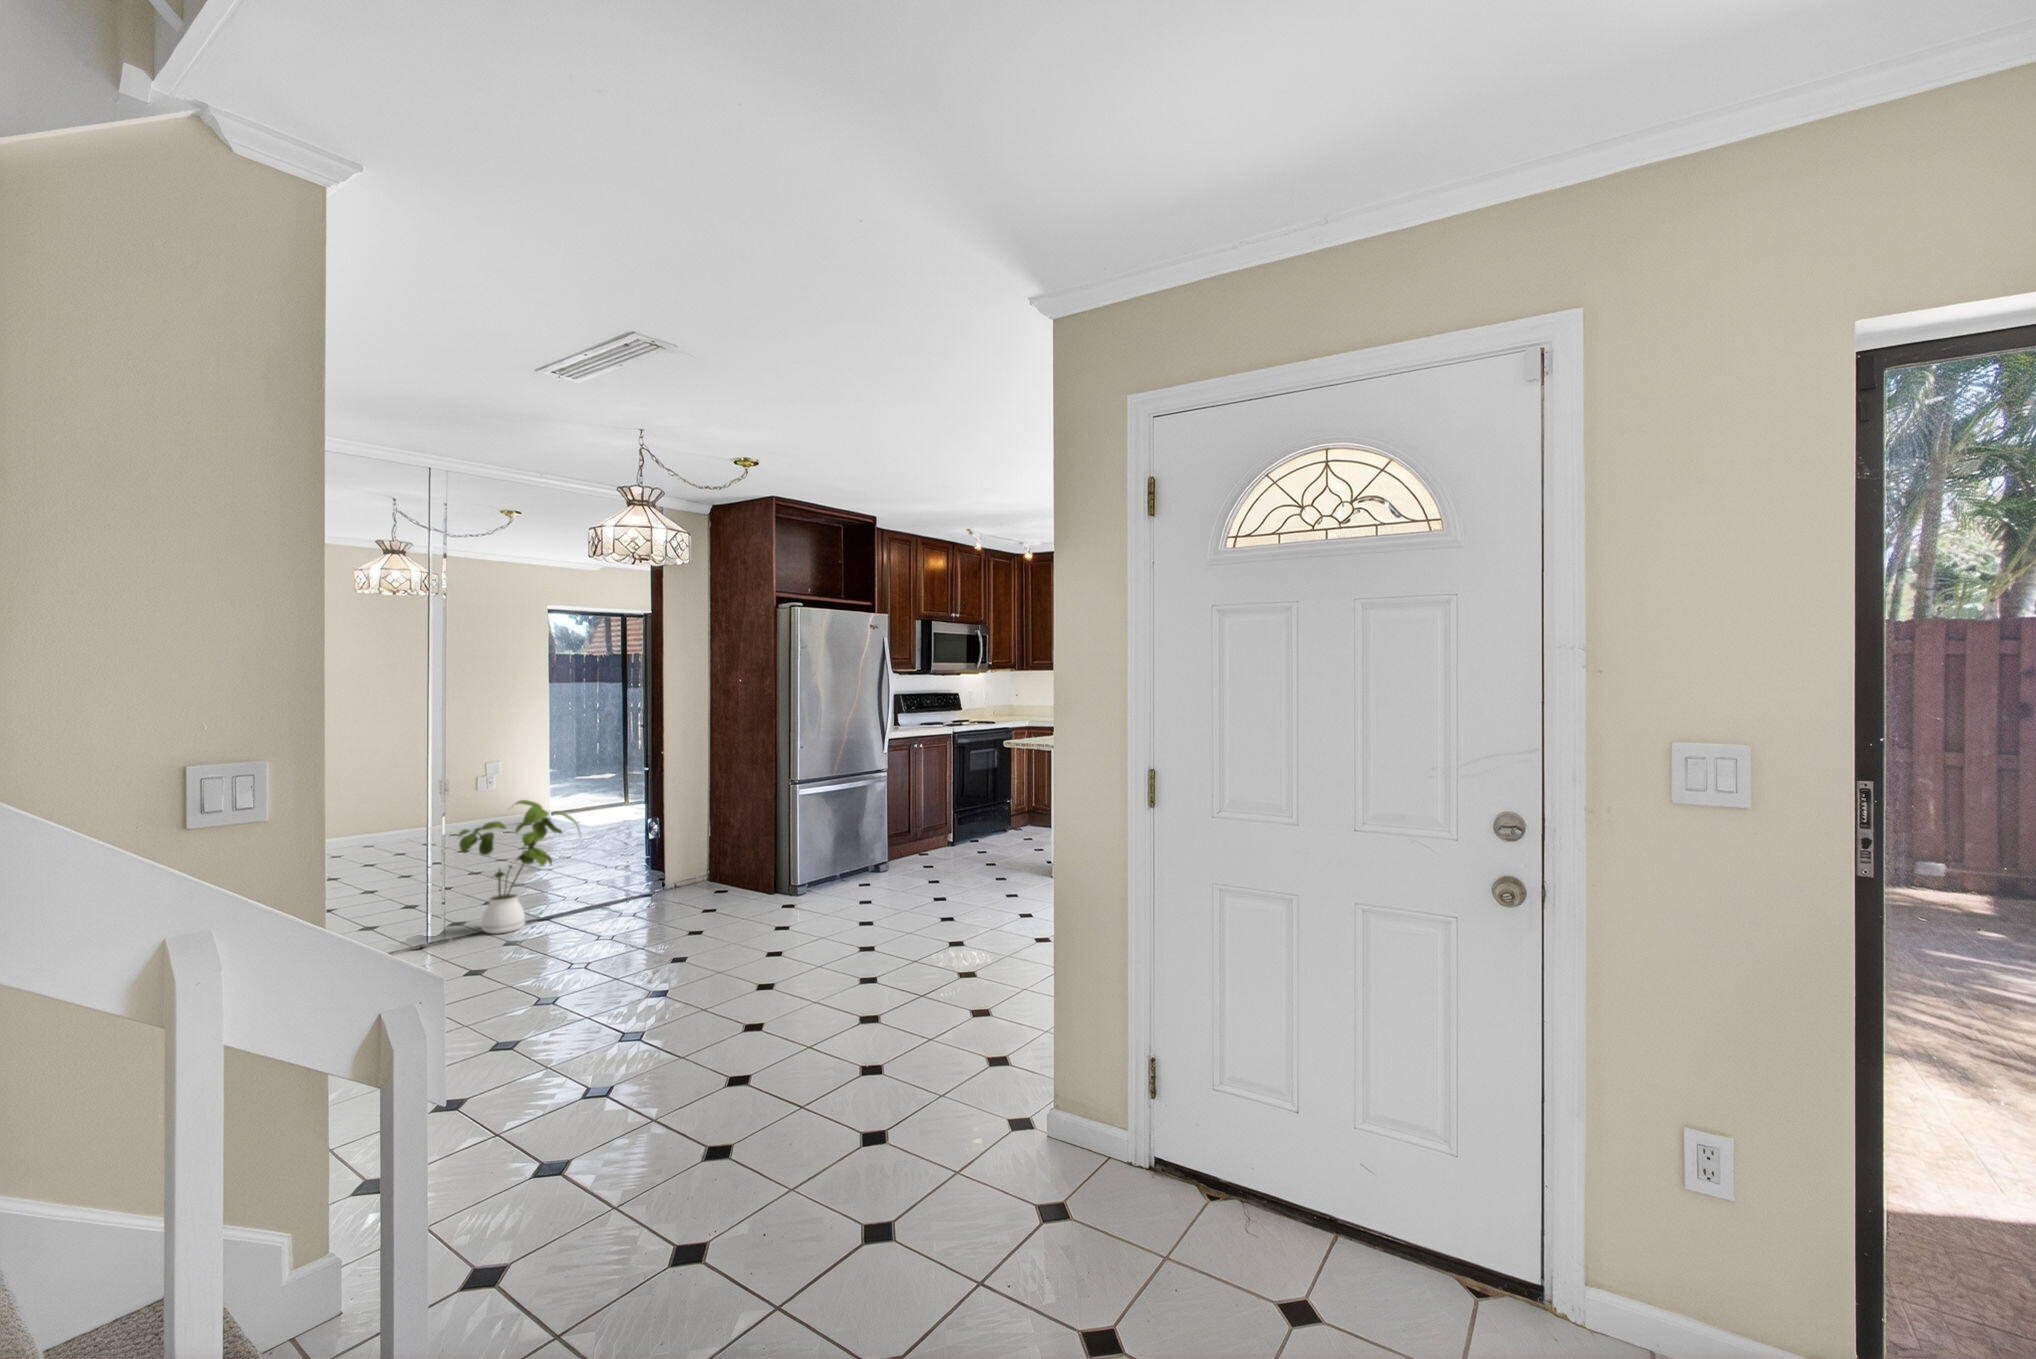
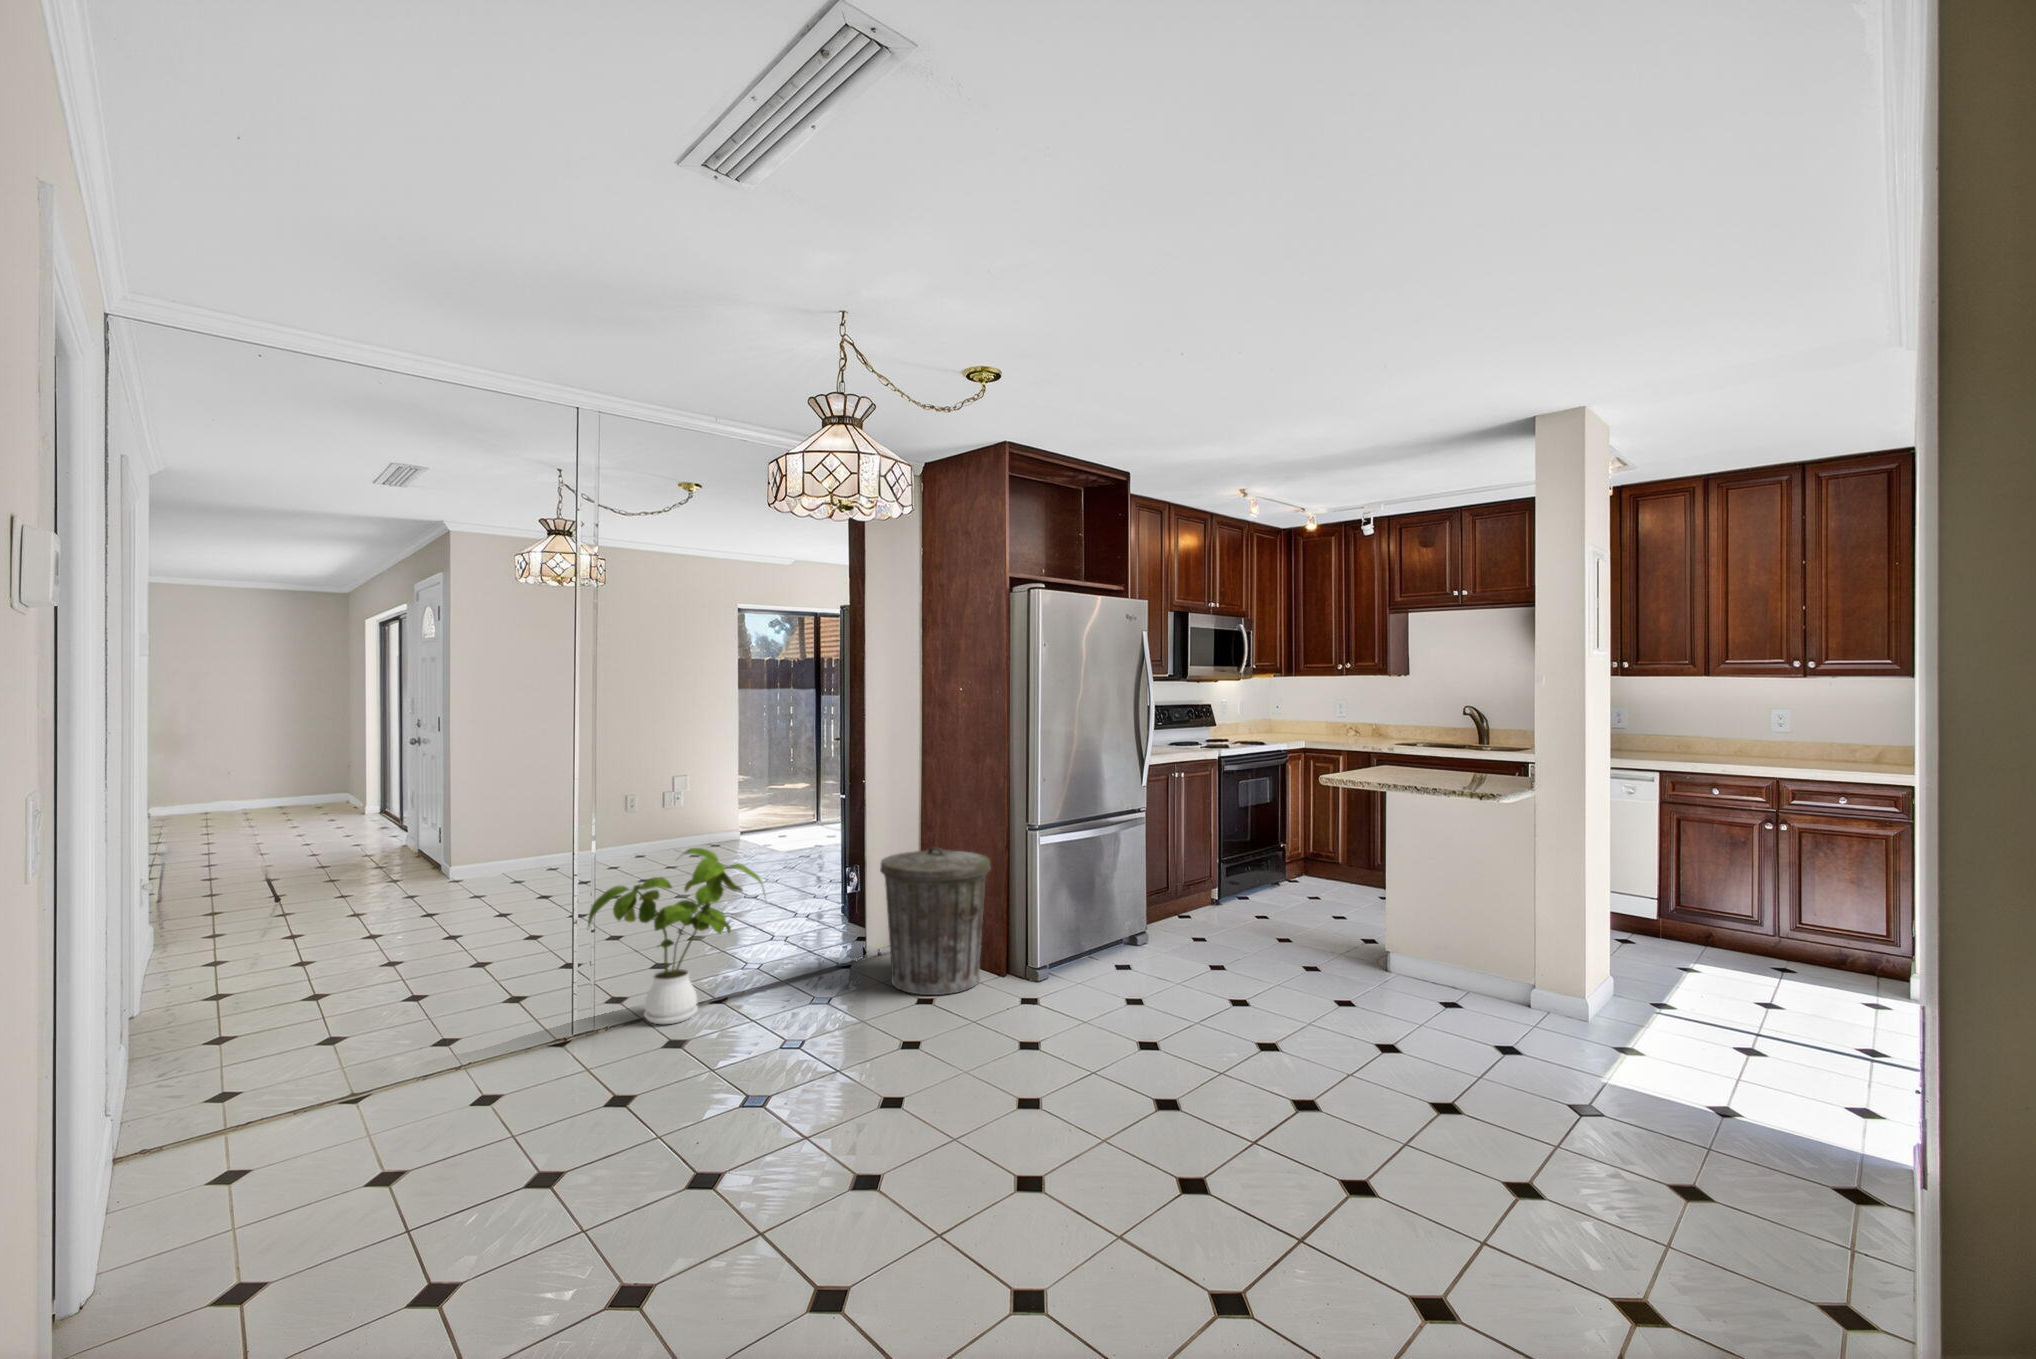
trash can: none [672,800,760,909] -> present [880,847,991,995]

